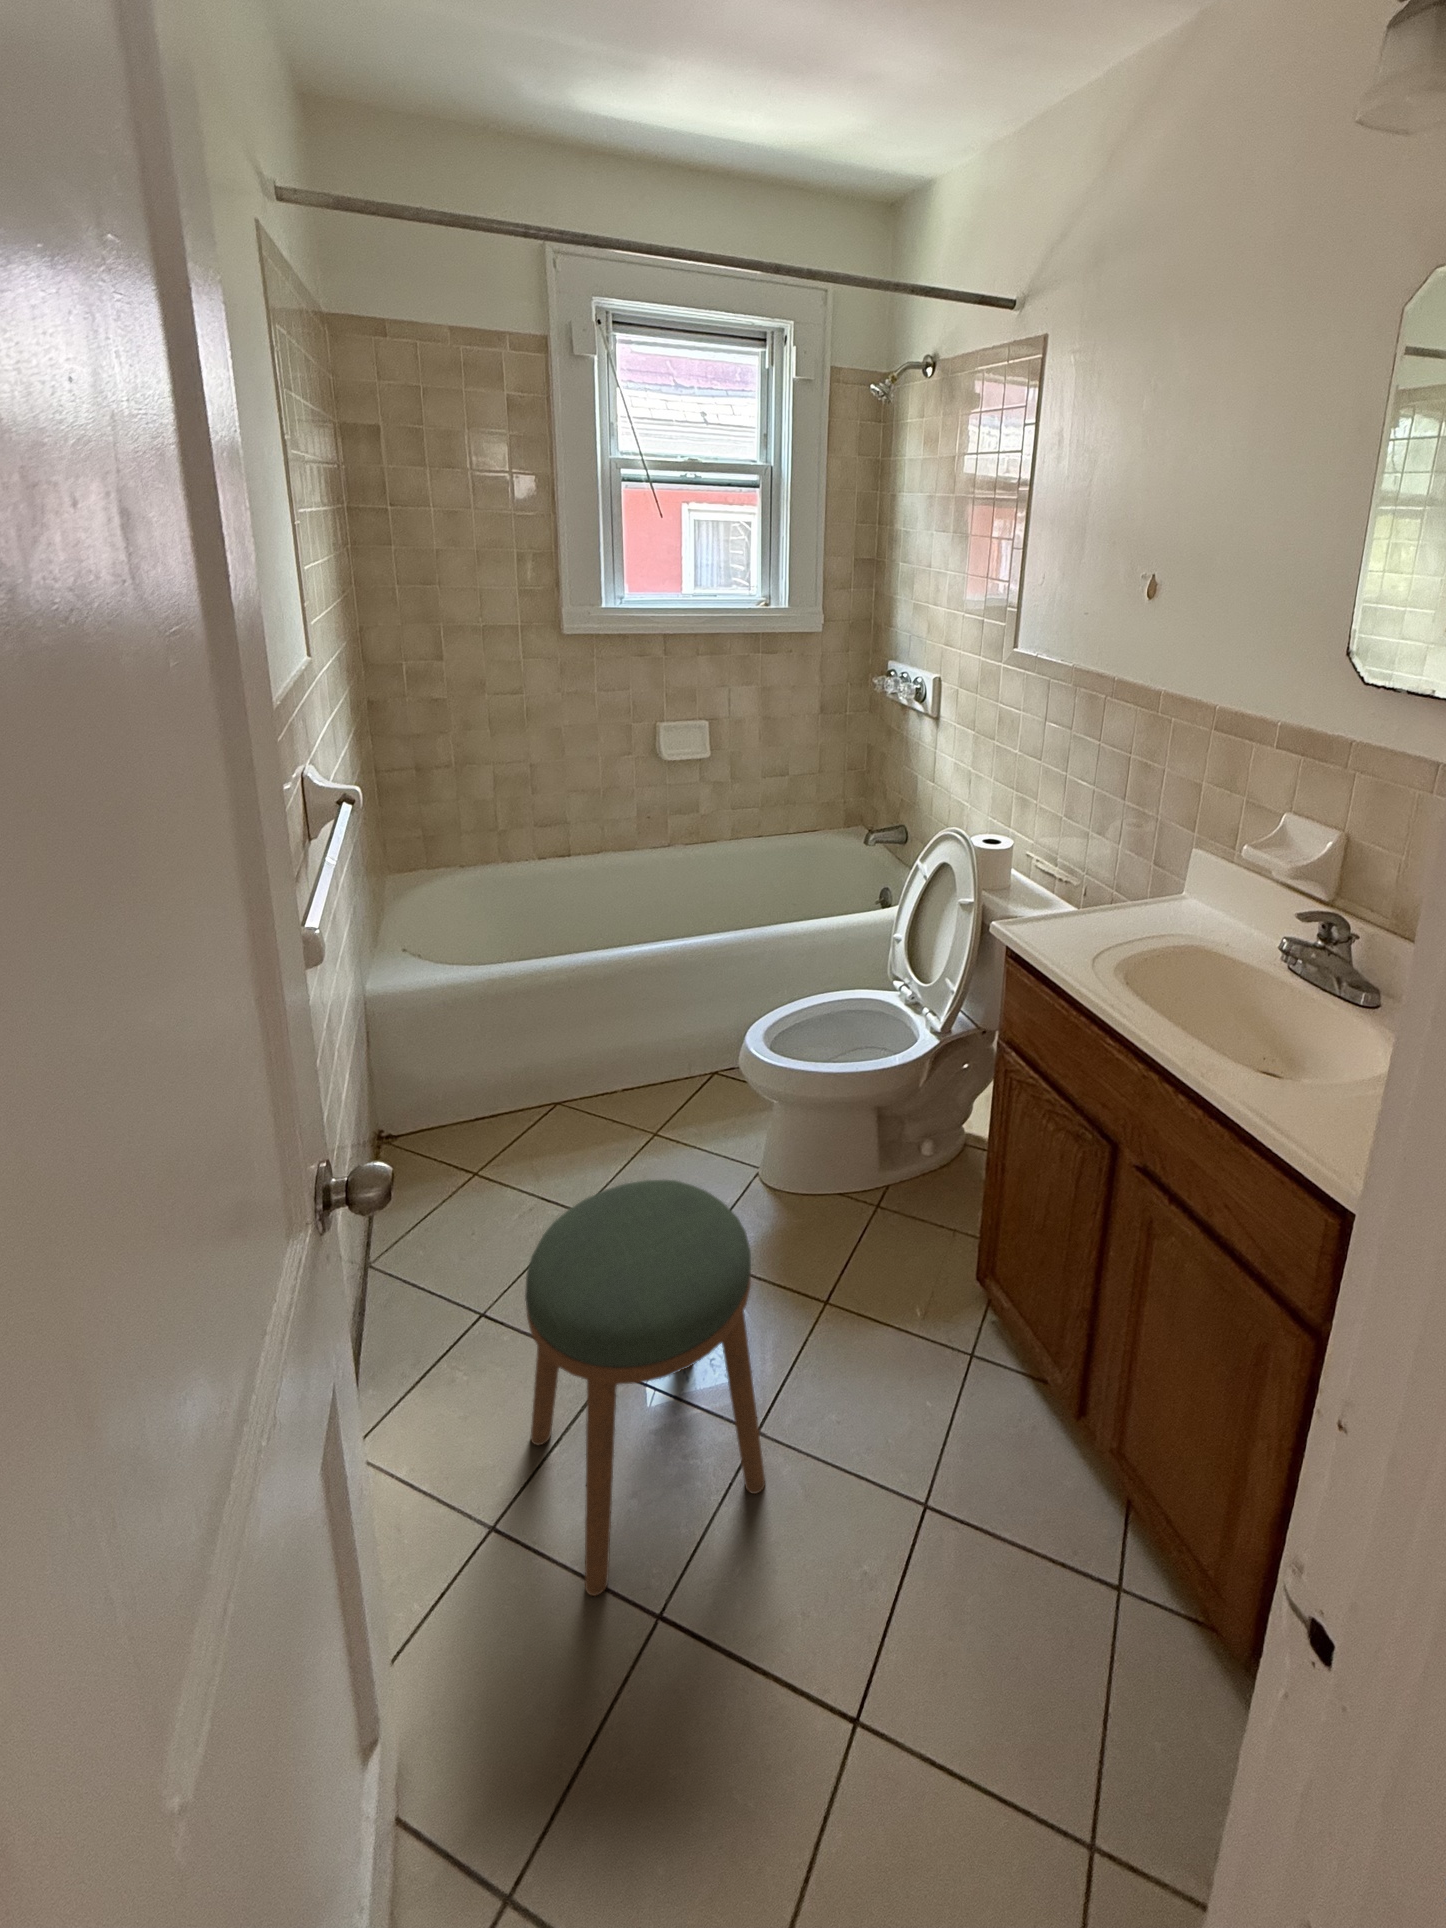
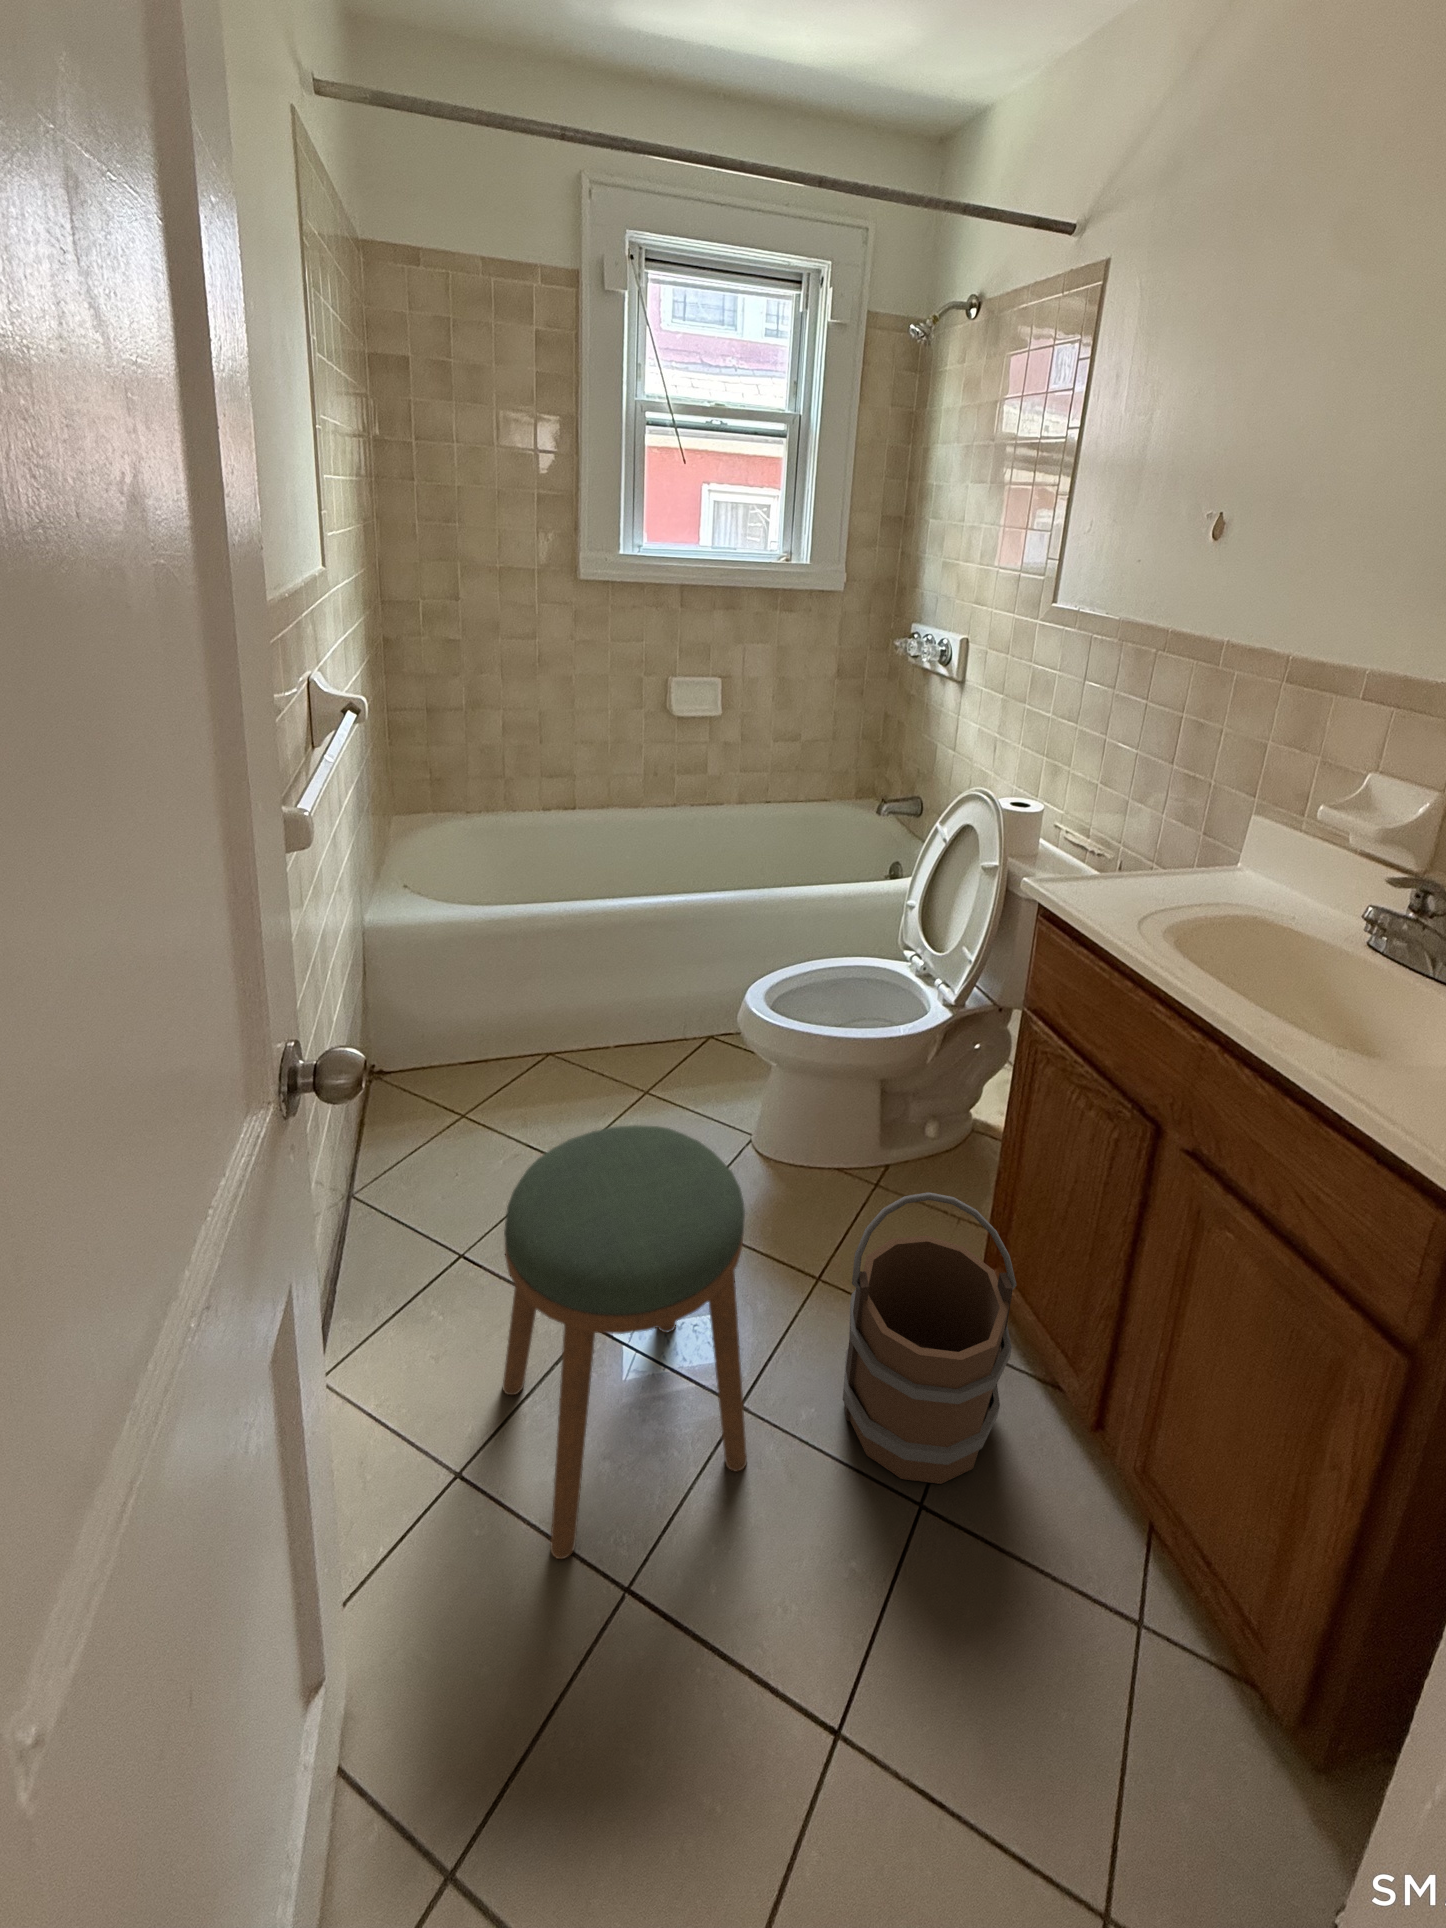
bucket: none [851,1218,1002,1483] -> present [843,1192,1017,1484]

